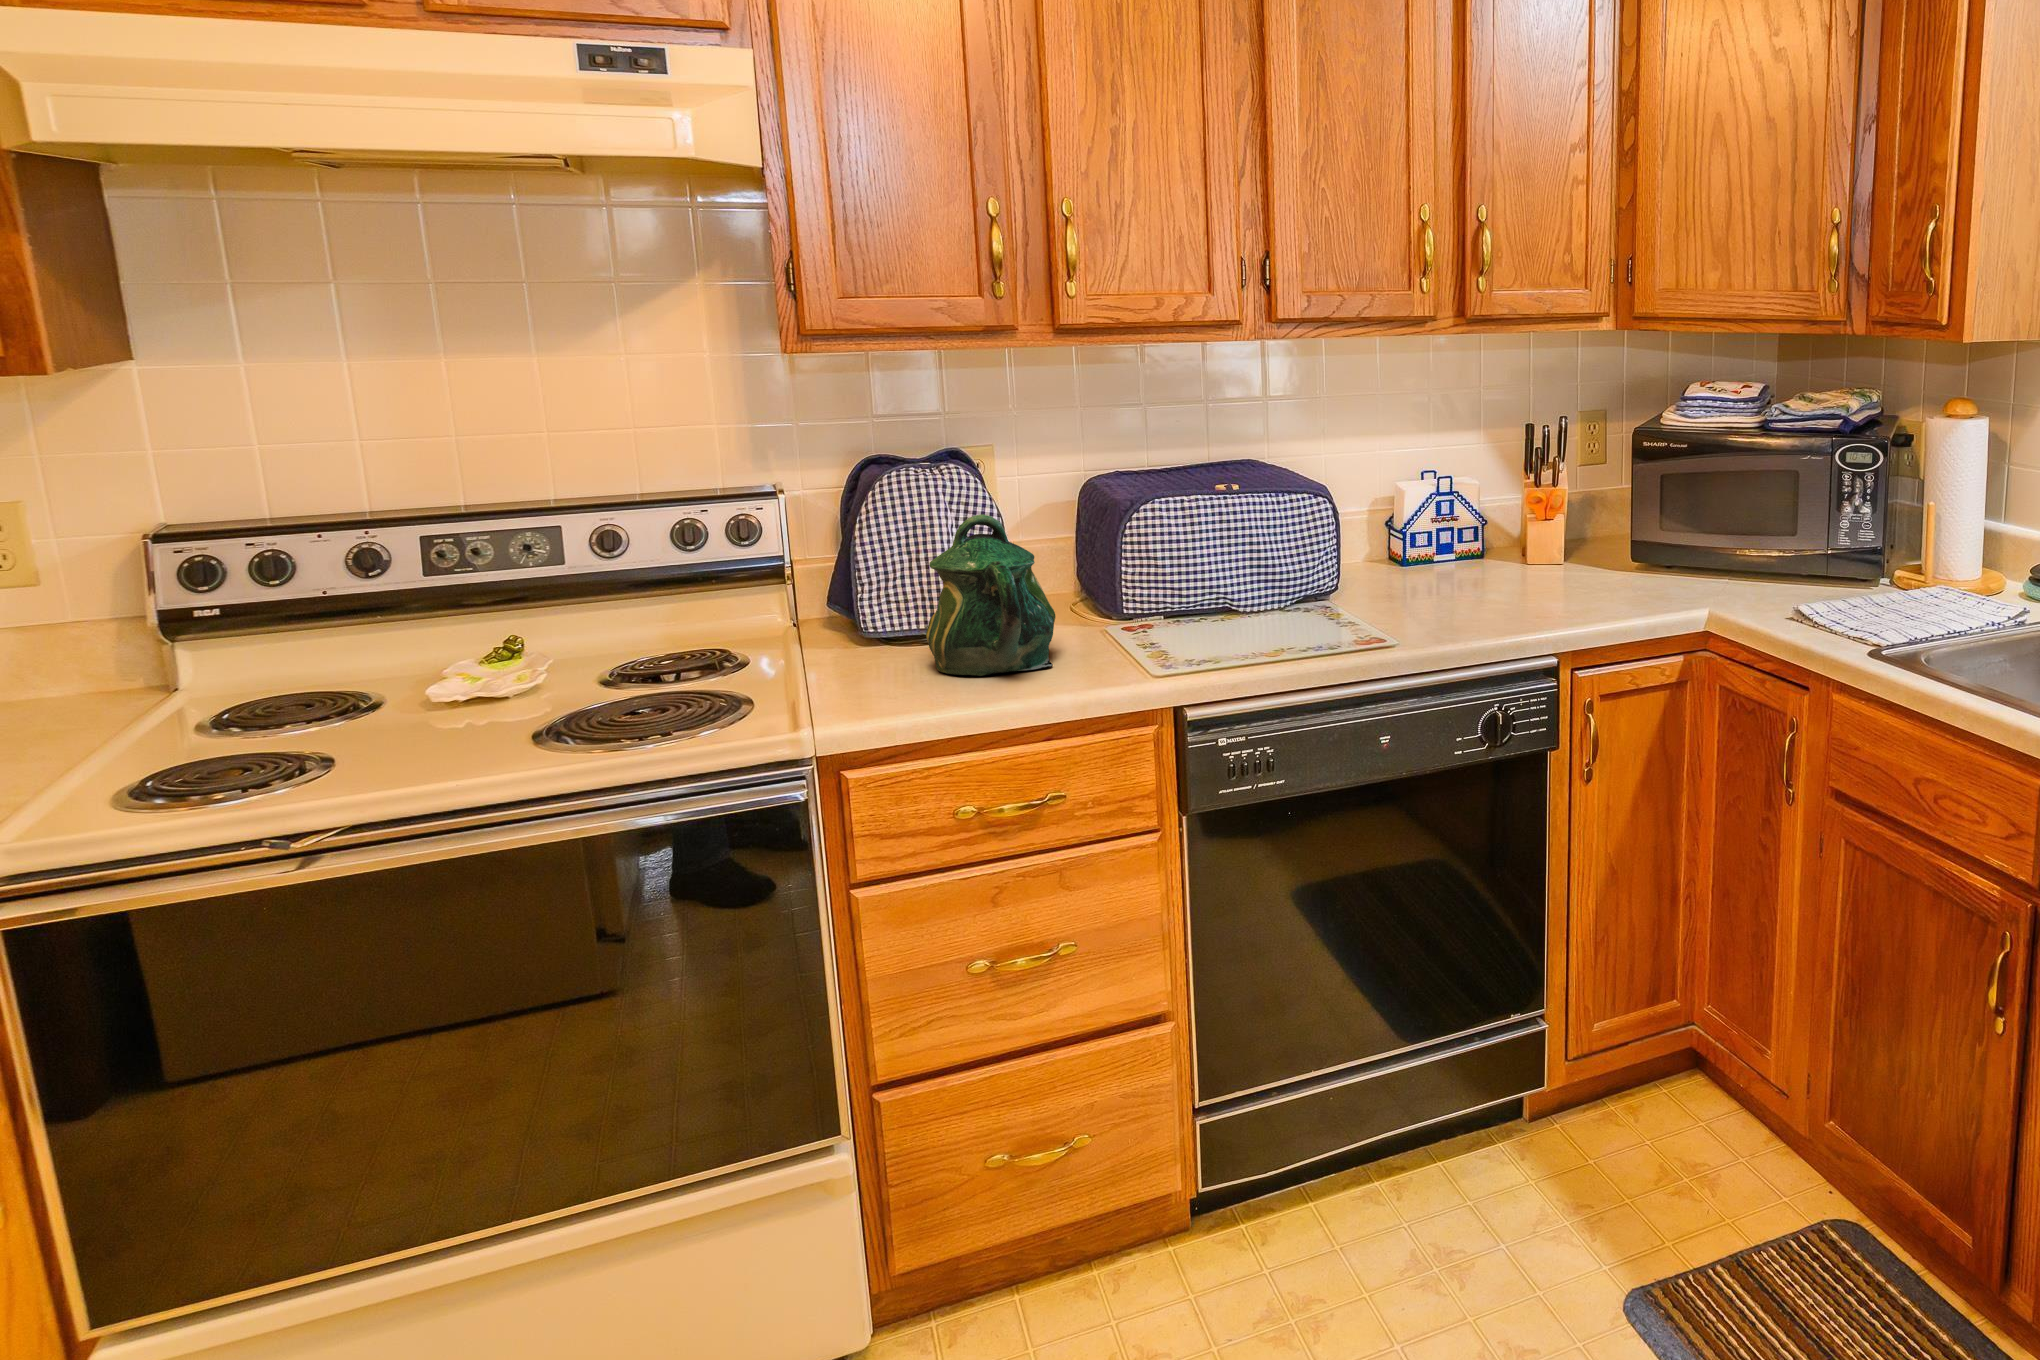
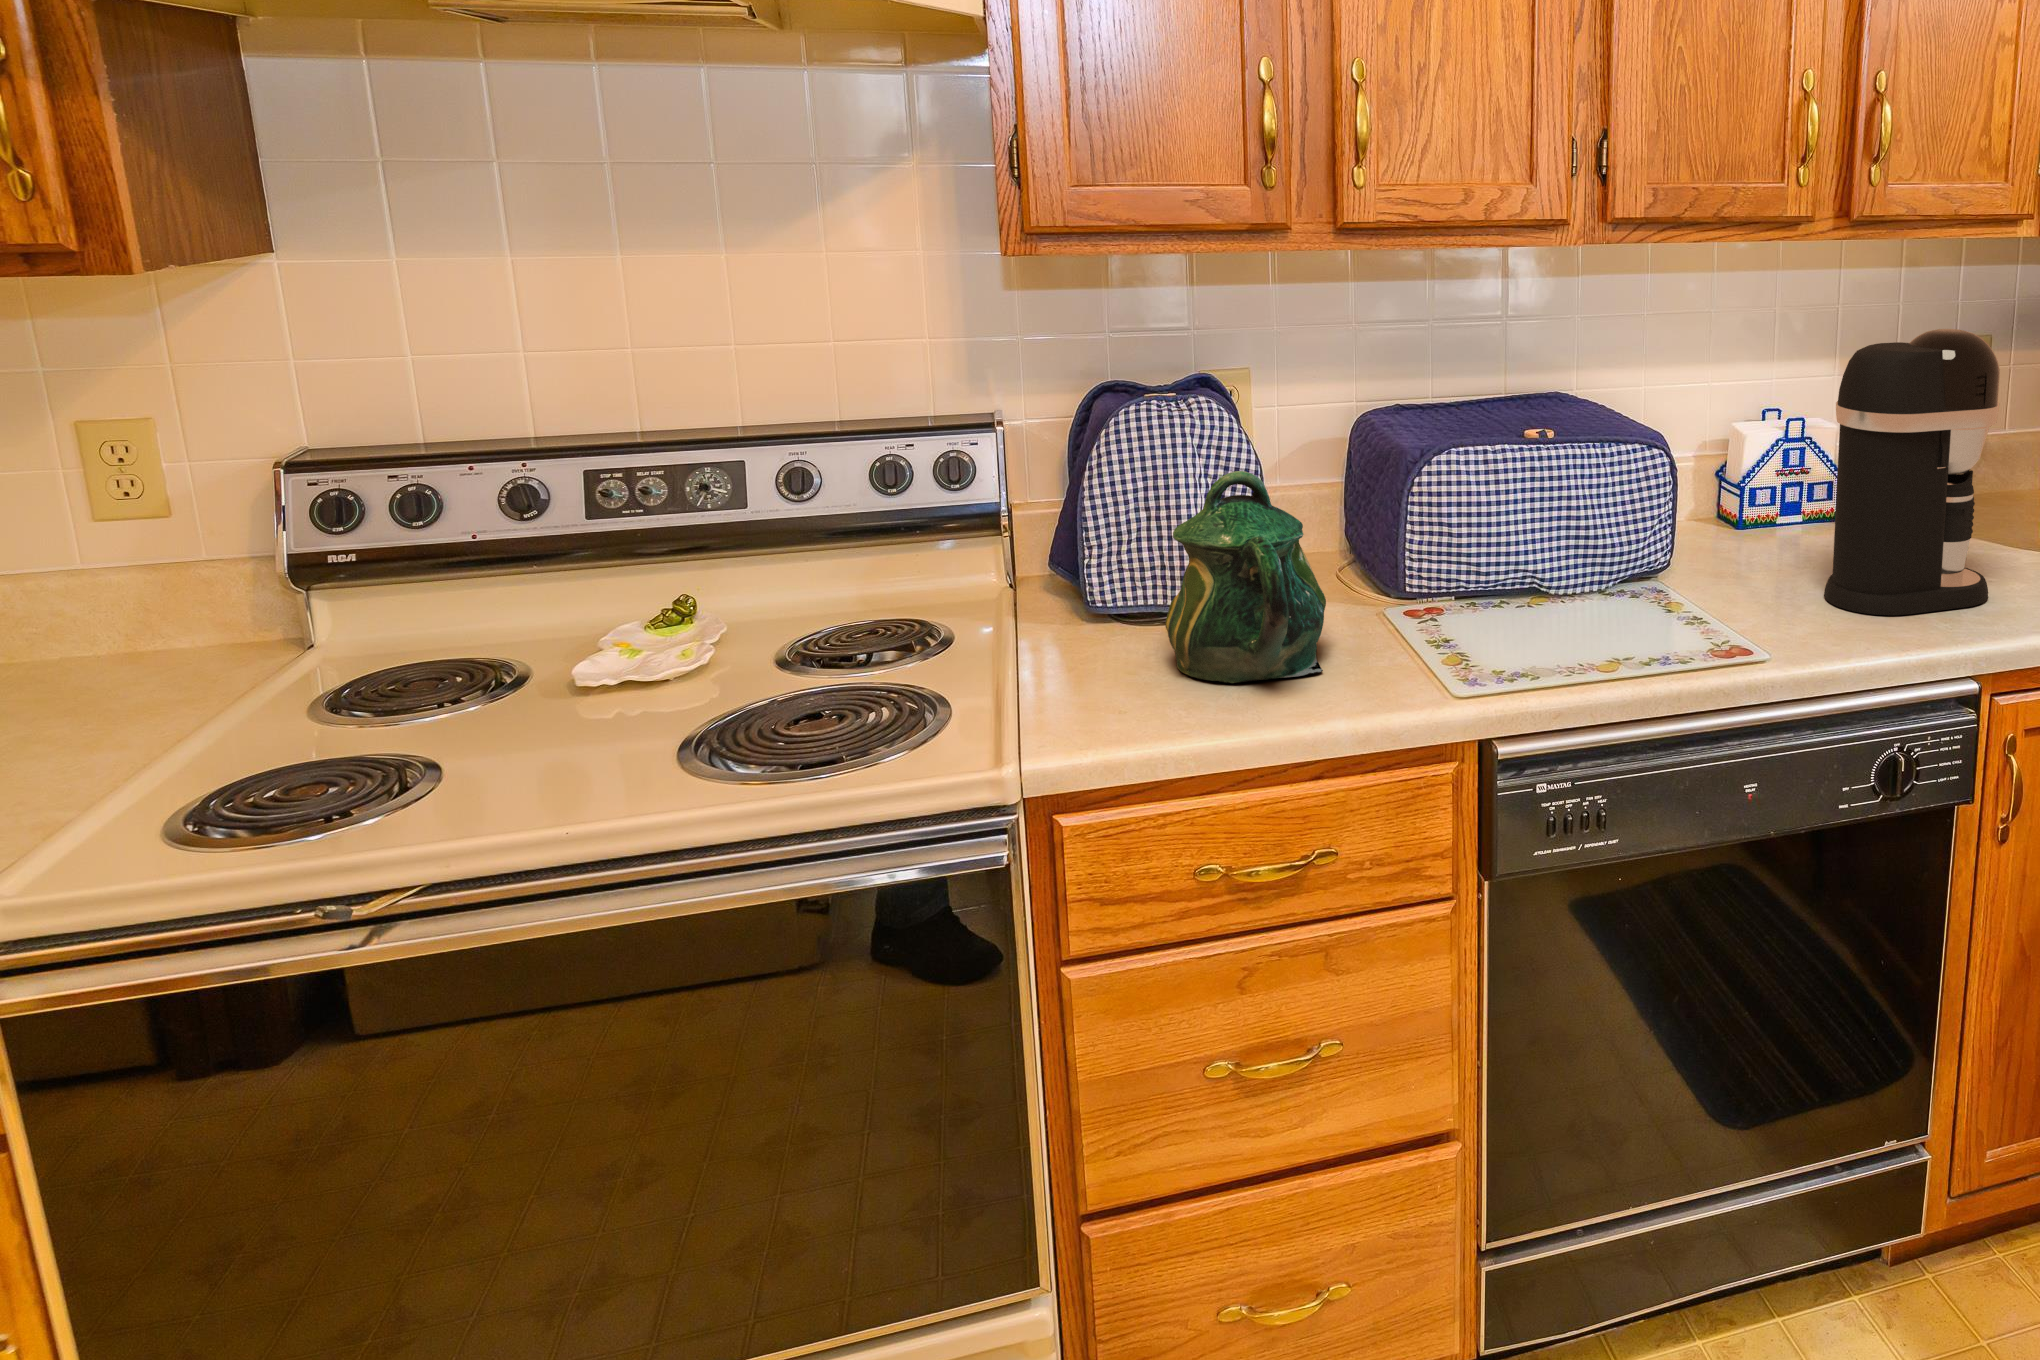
coffee maker: none [1454,400,1576,615] -> present [1824,329,2000,615]

